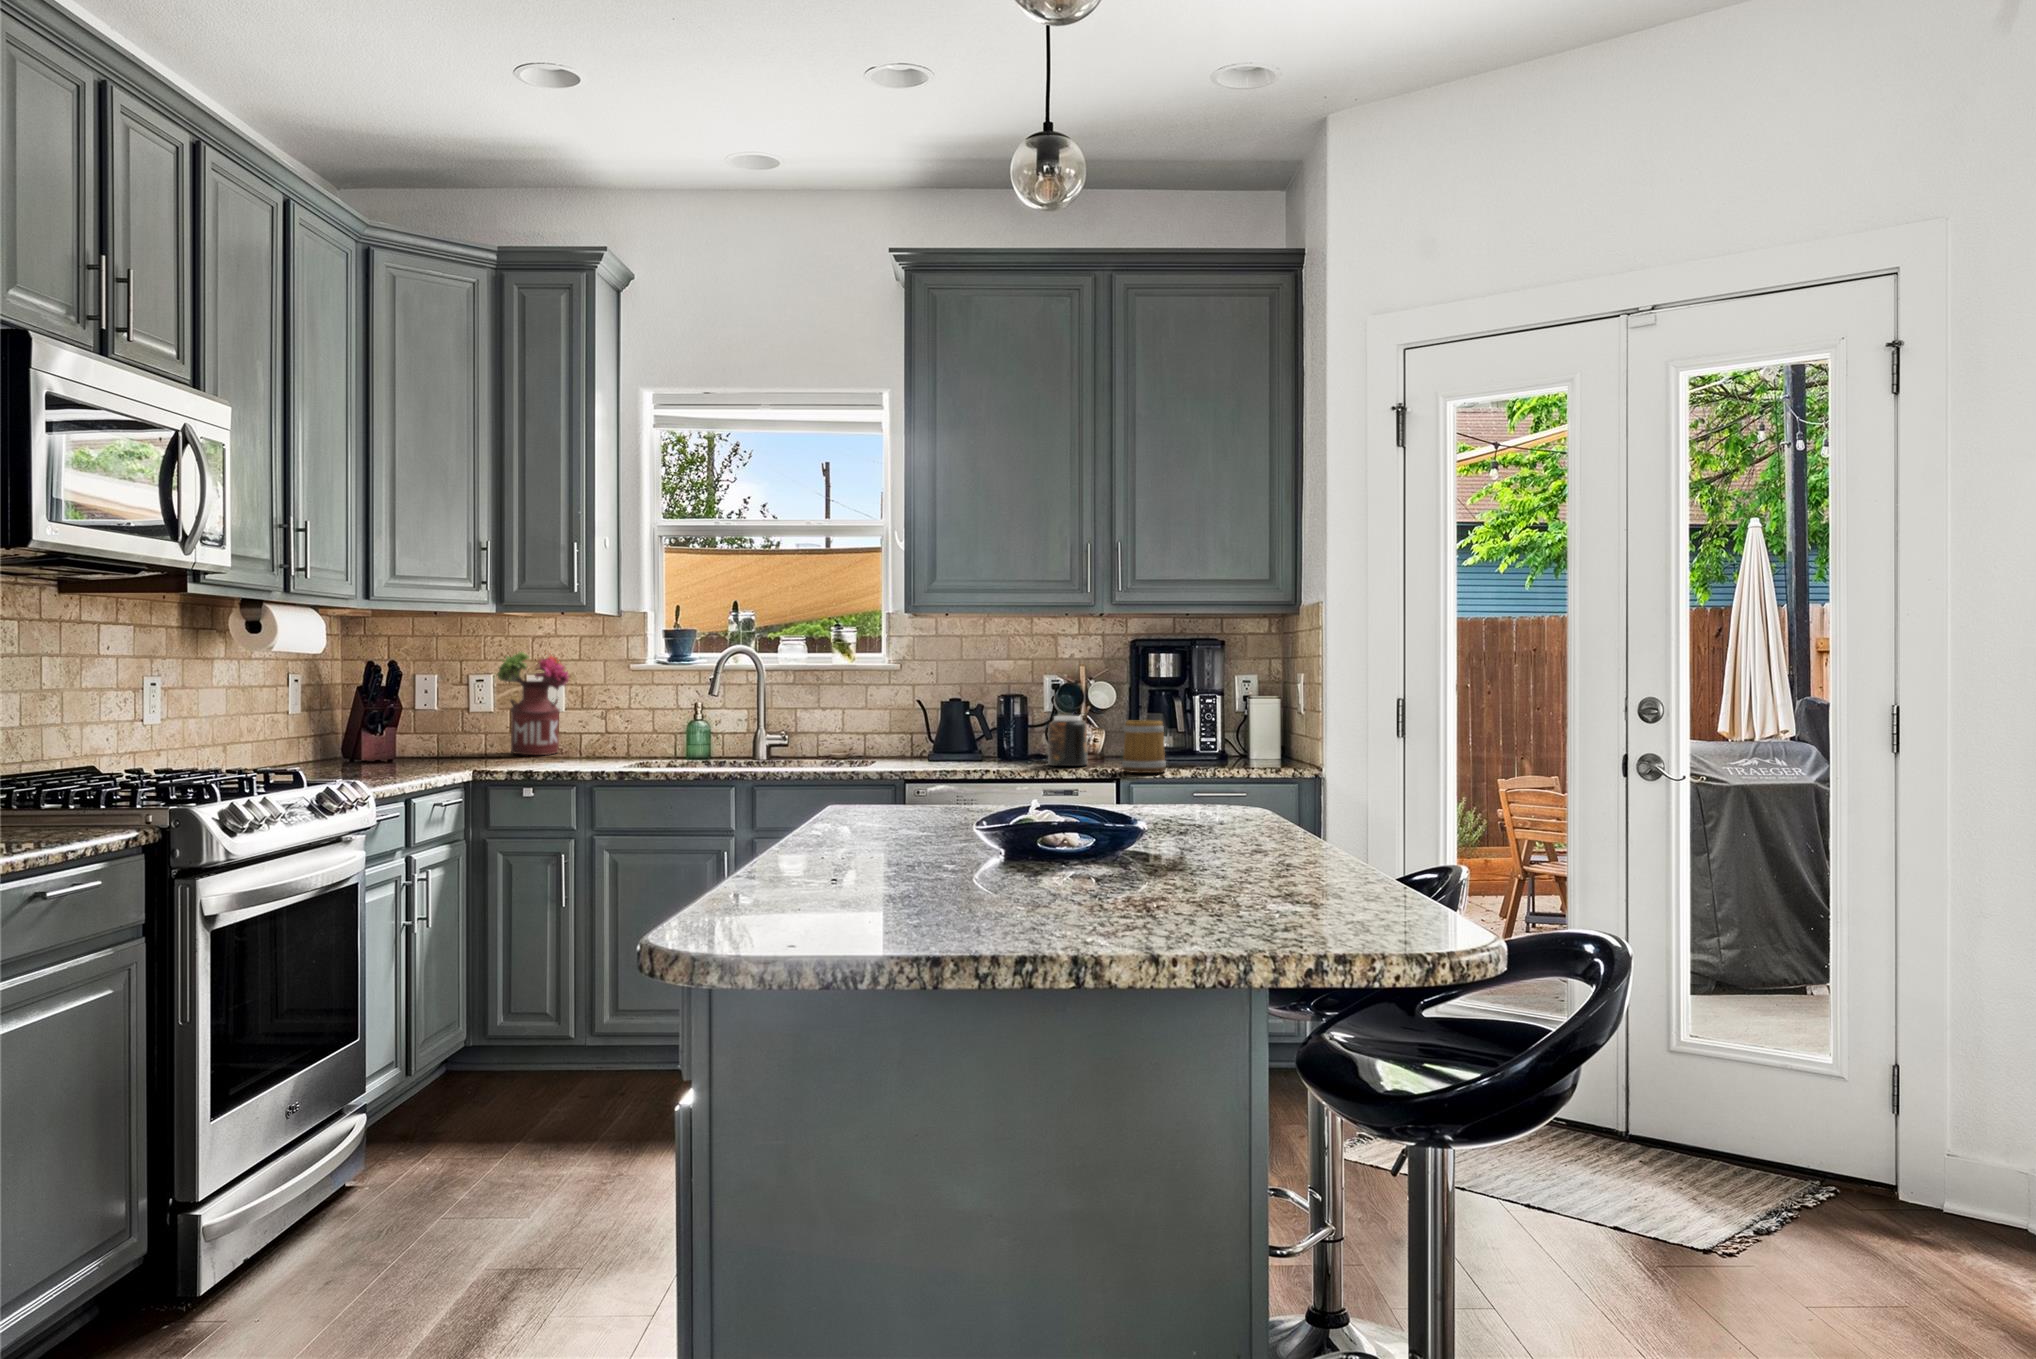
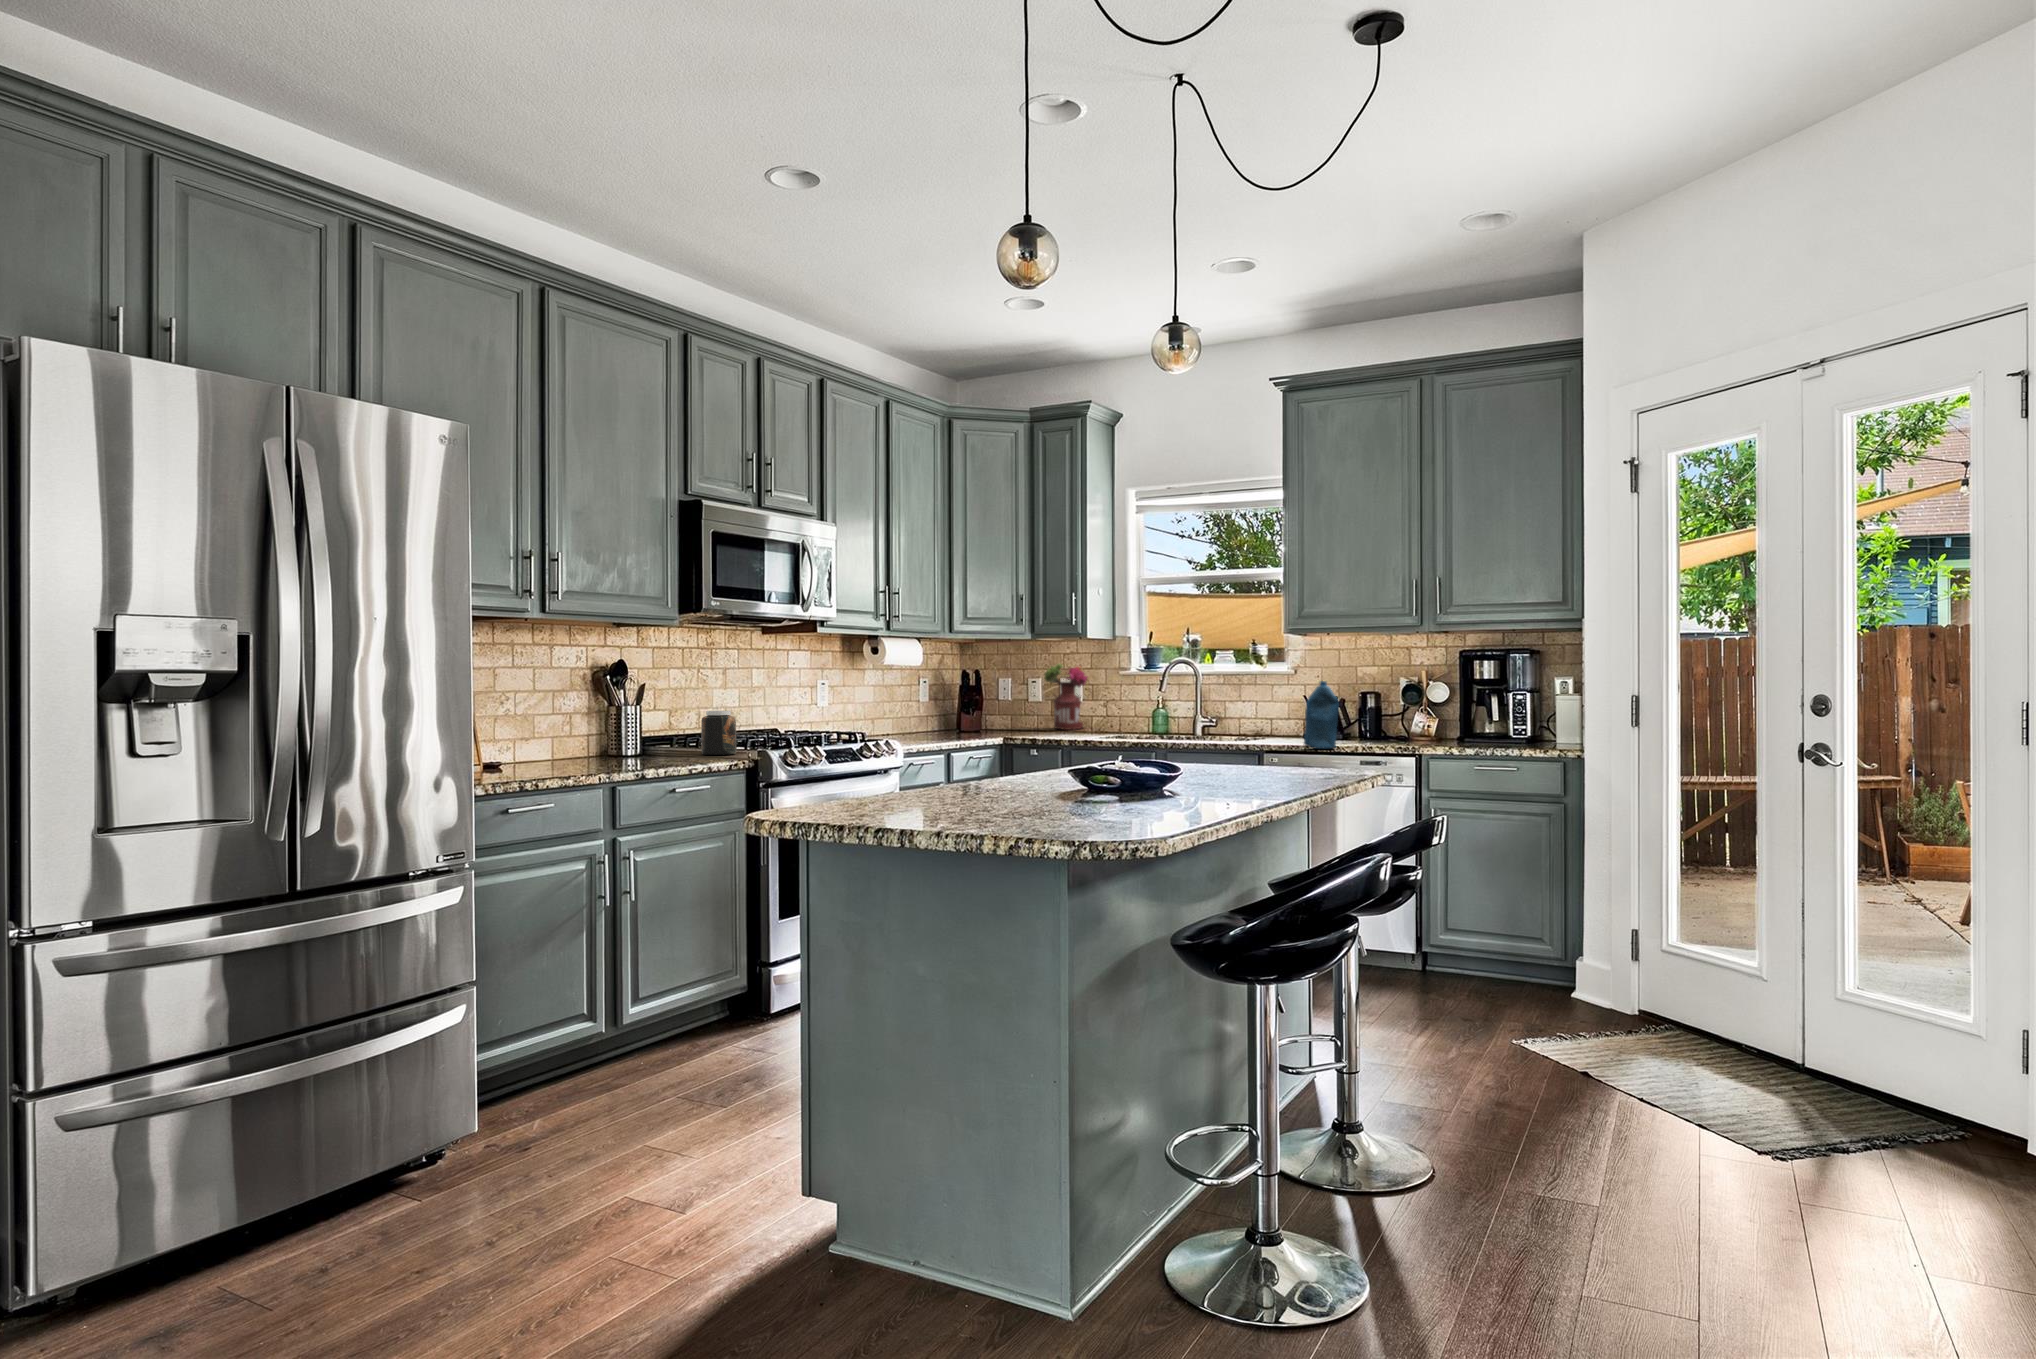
bottle: none [959,680,1008,776] -> present [1304,681,1339,749]
jar: present [1048,716,1087,766] -> present [701,711,736,755]
mug: present [1122,720,1166,773] -> none [1424,711,1464,750]

